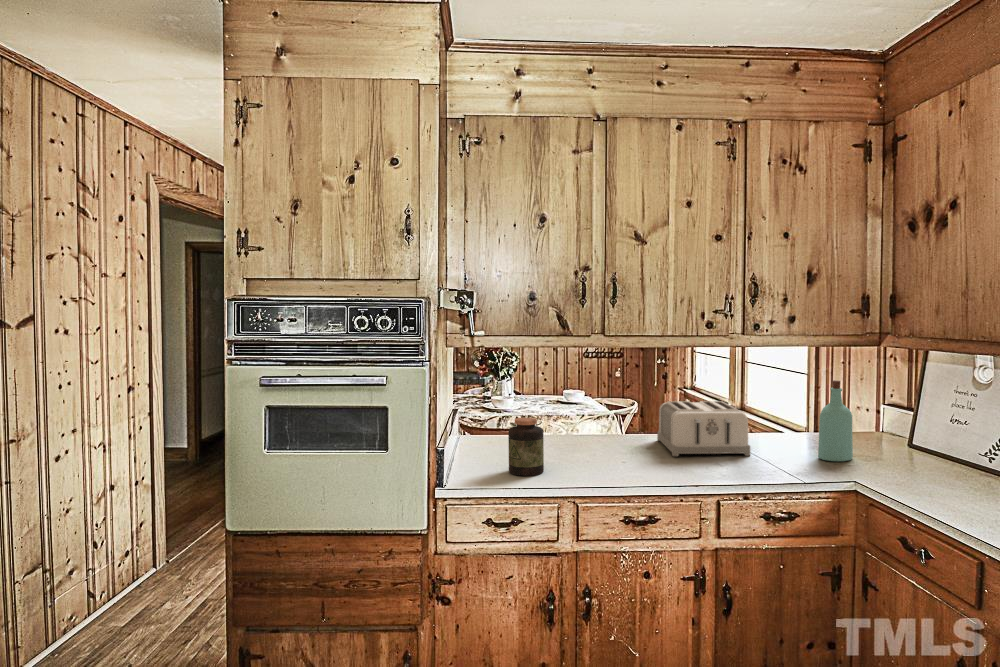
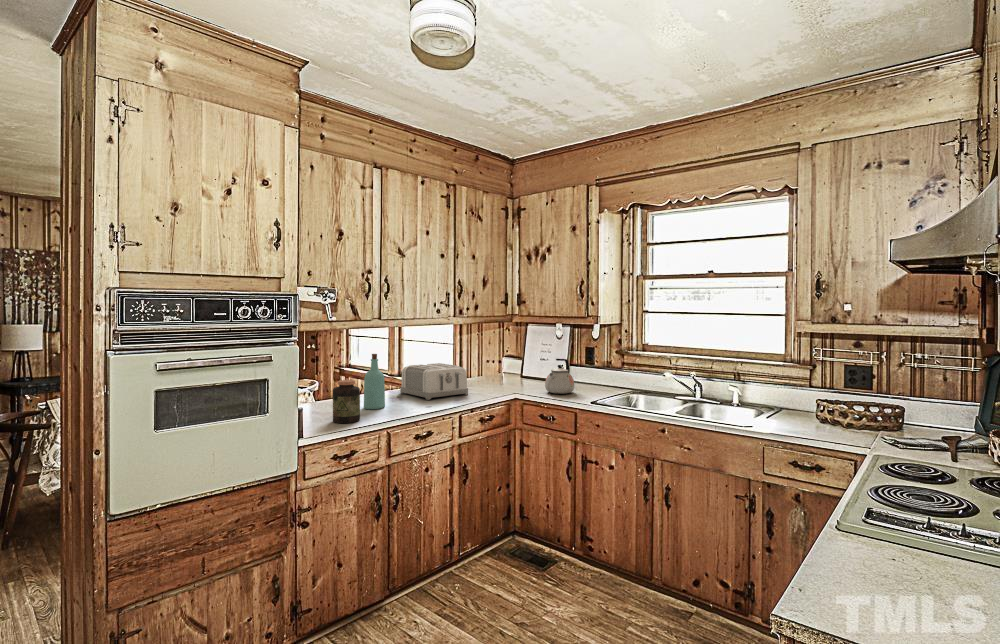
bottle: present [818,380,853,461] -> present [364,354,385,409]
kettle: none [892,412,955,478] -> present [545,359,575,394]

